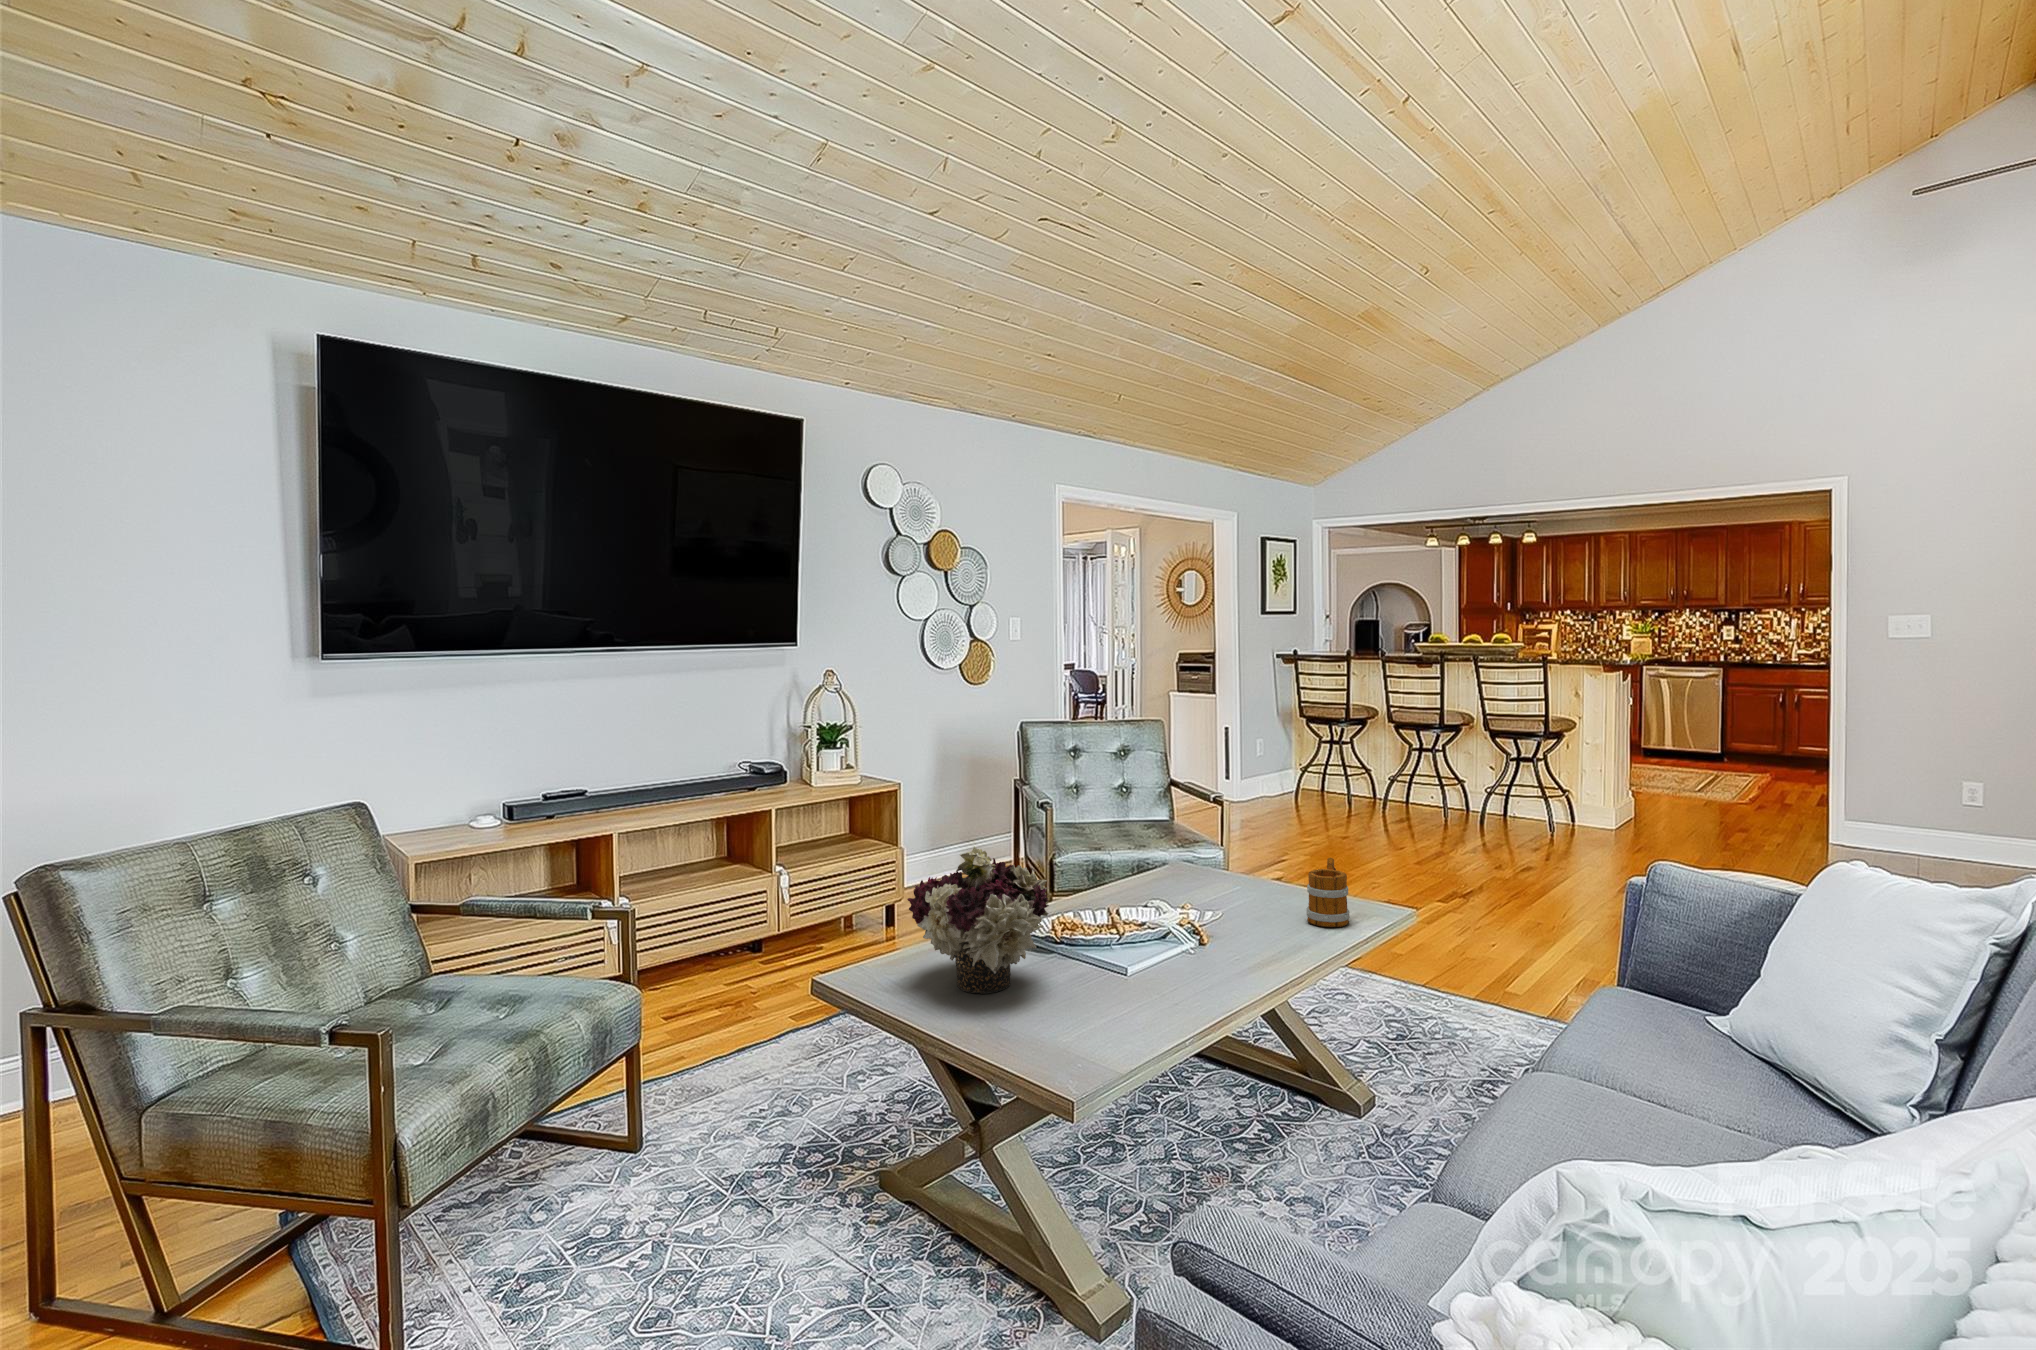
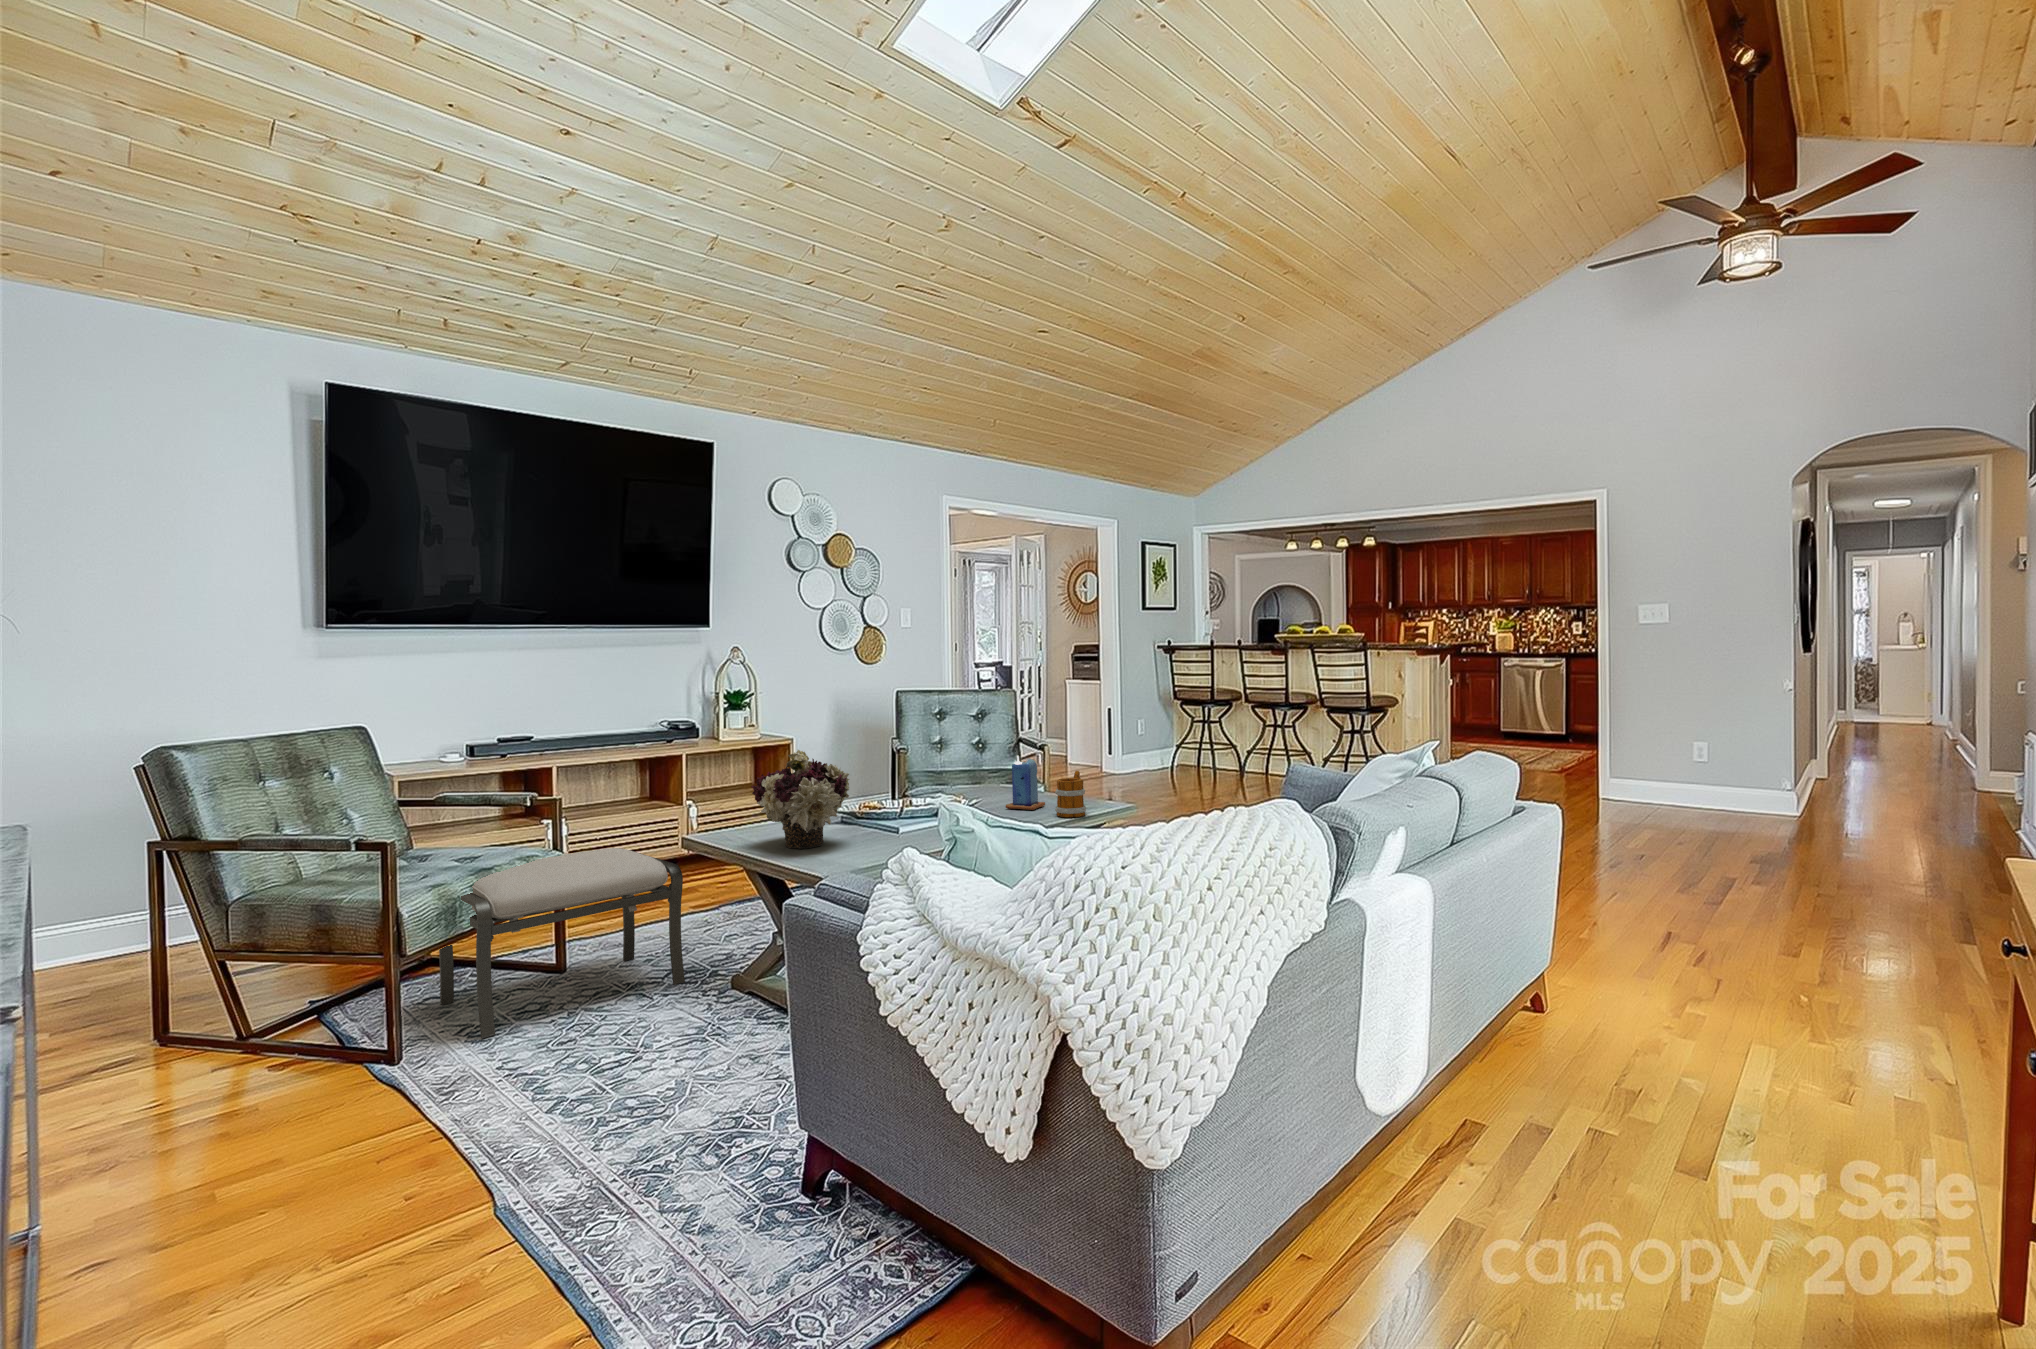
candle: none [1225,832,1275,909] -> present [1006,756,1045,810]
ottoman: none [457,973,812,1307] -> present [439,848,685,1038]

